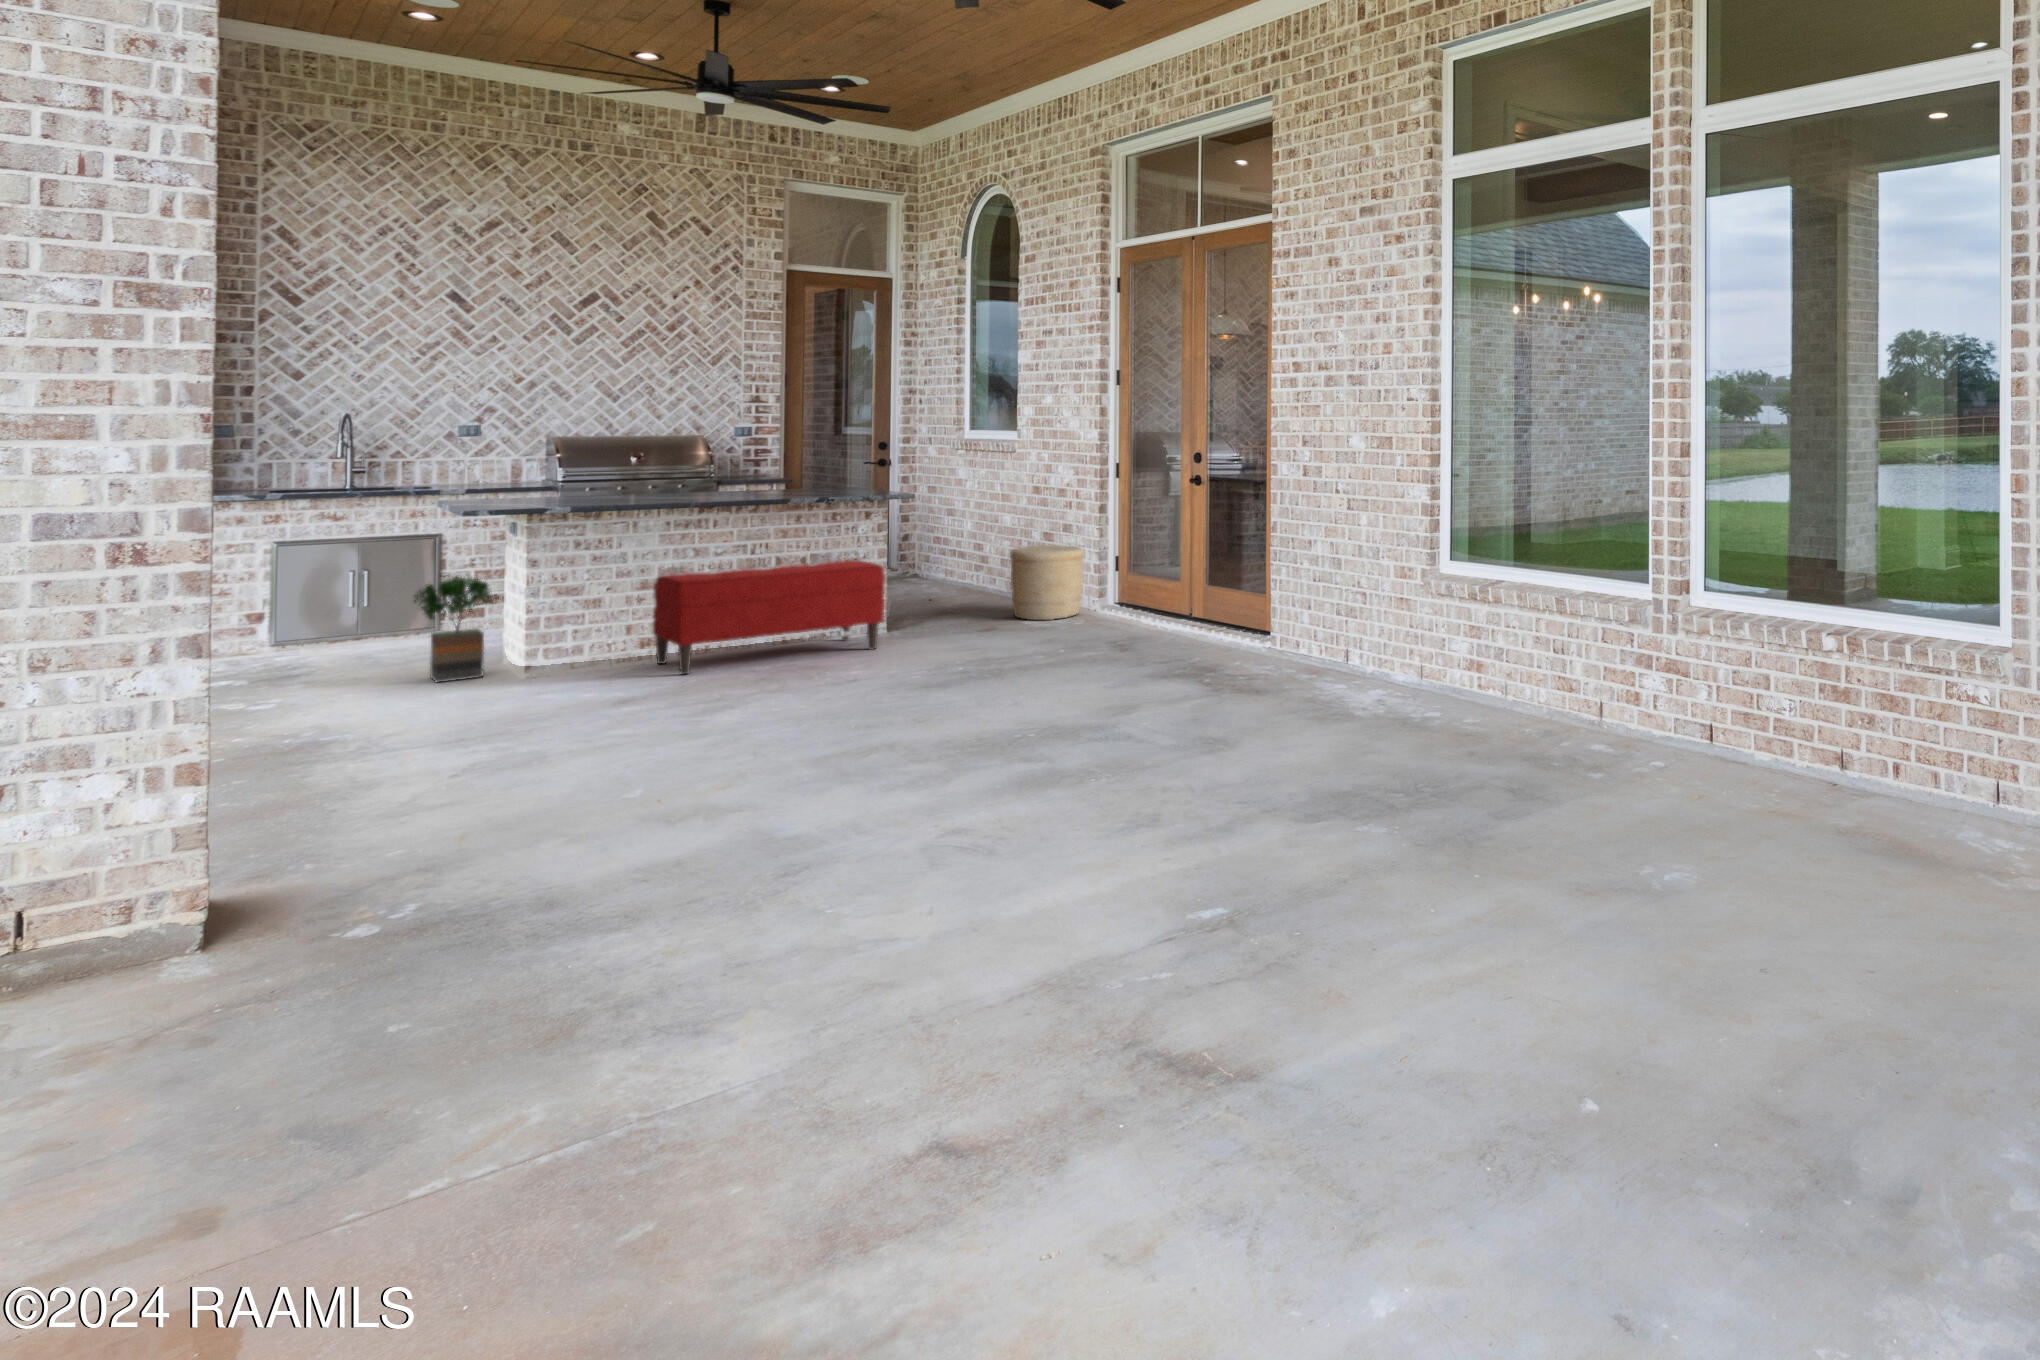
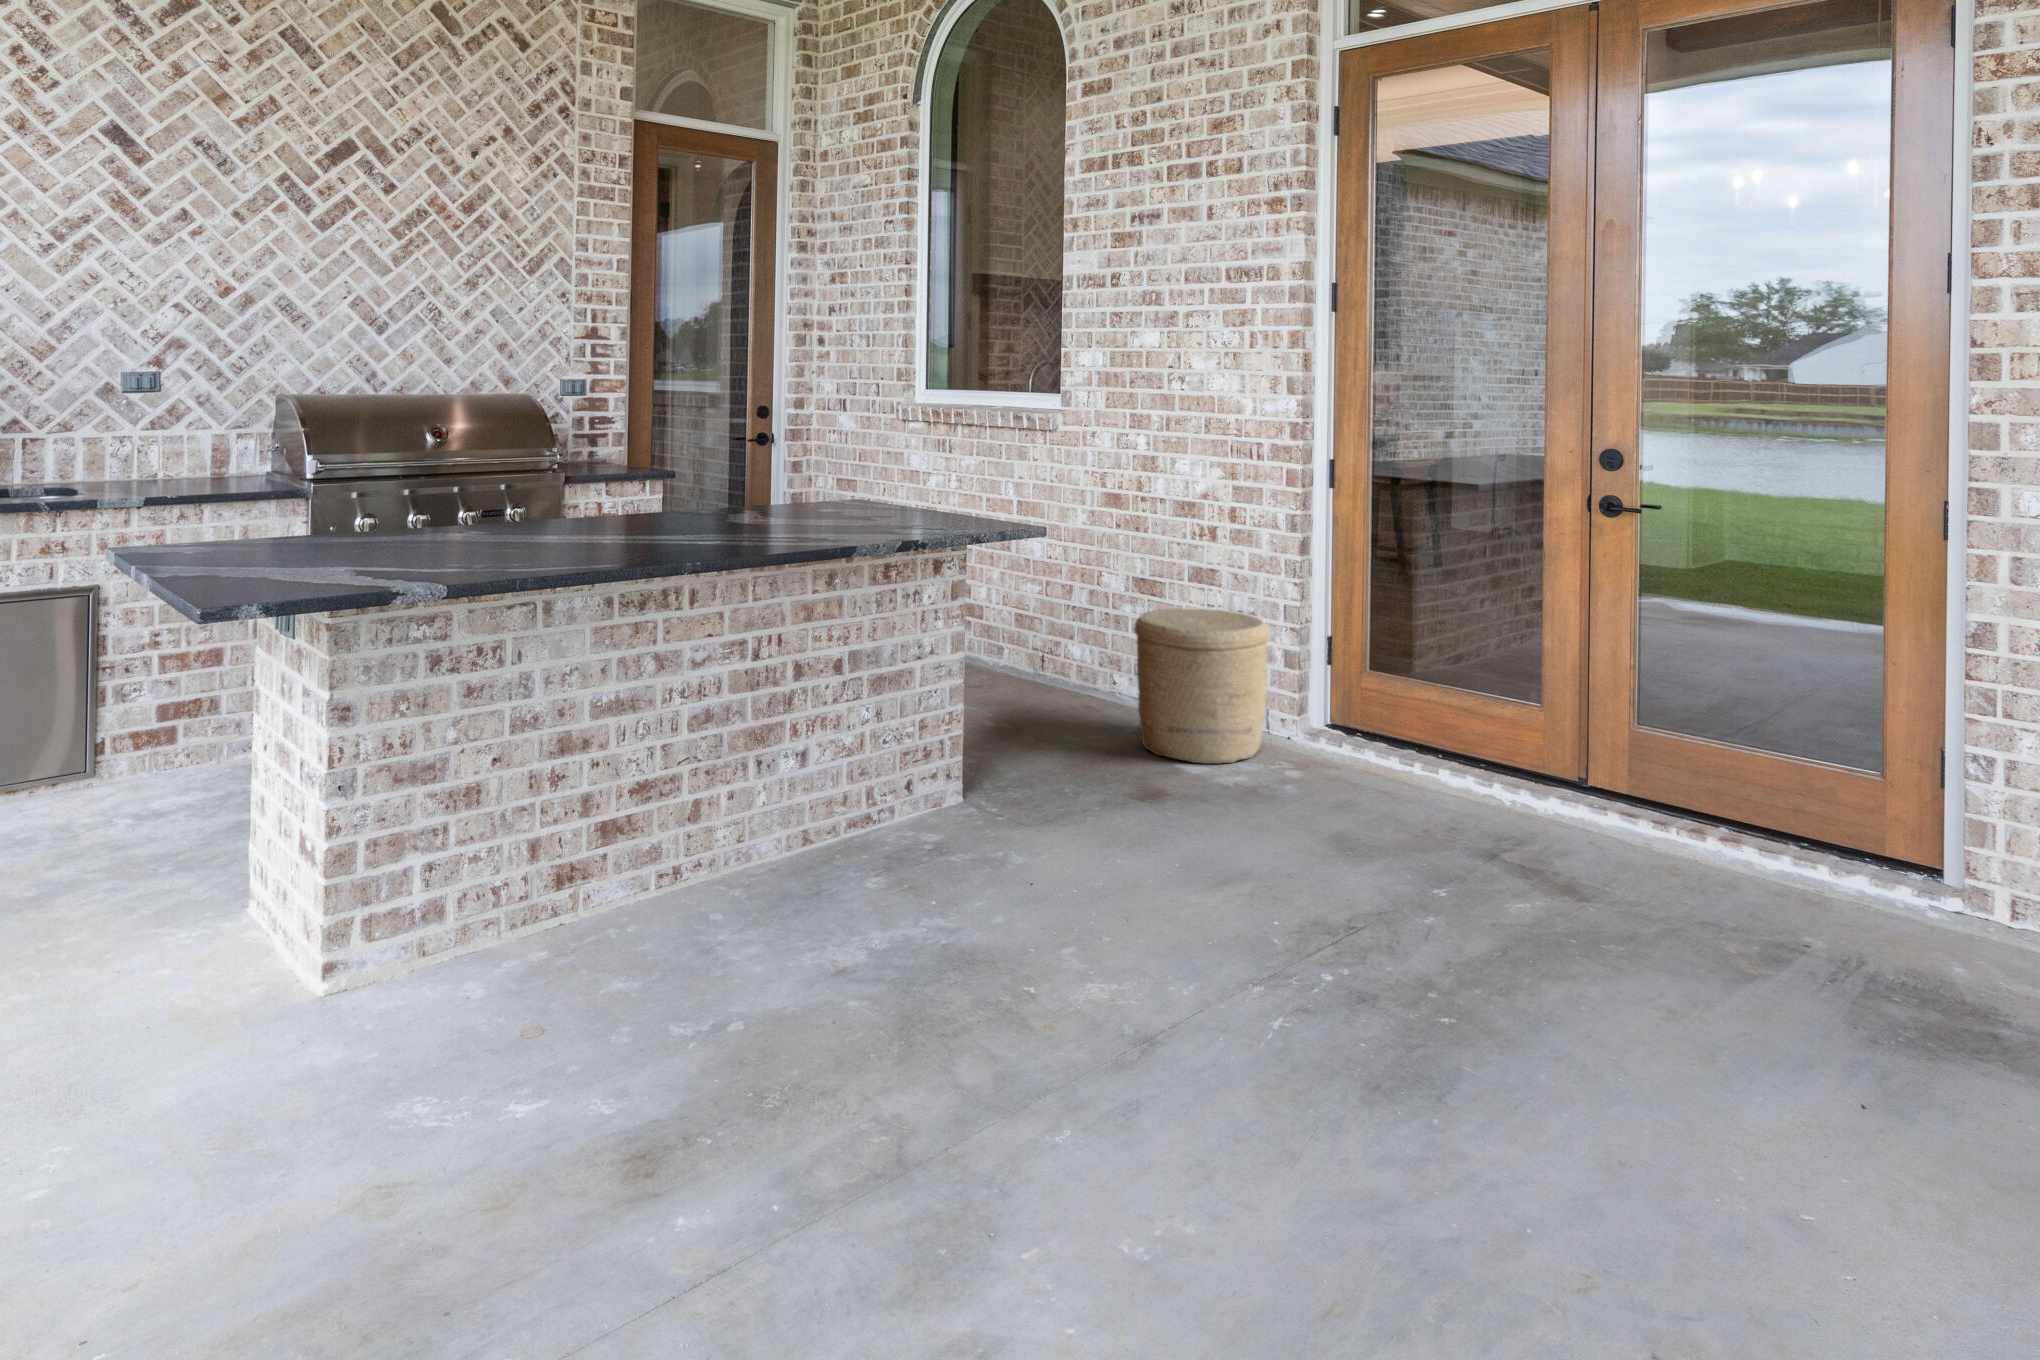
bench: present [653,558,885,674] -> none [583,658,1040,991]
potted tree: present [413,577,503,682] -> none [51,735,275,1022]

